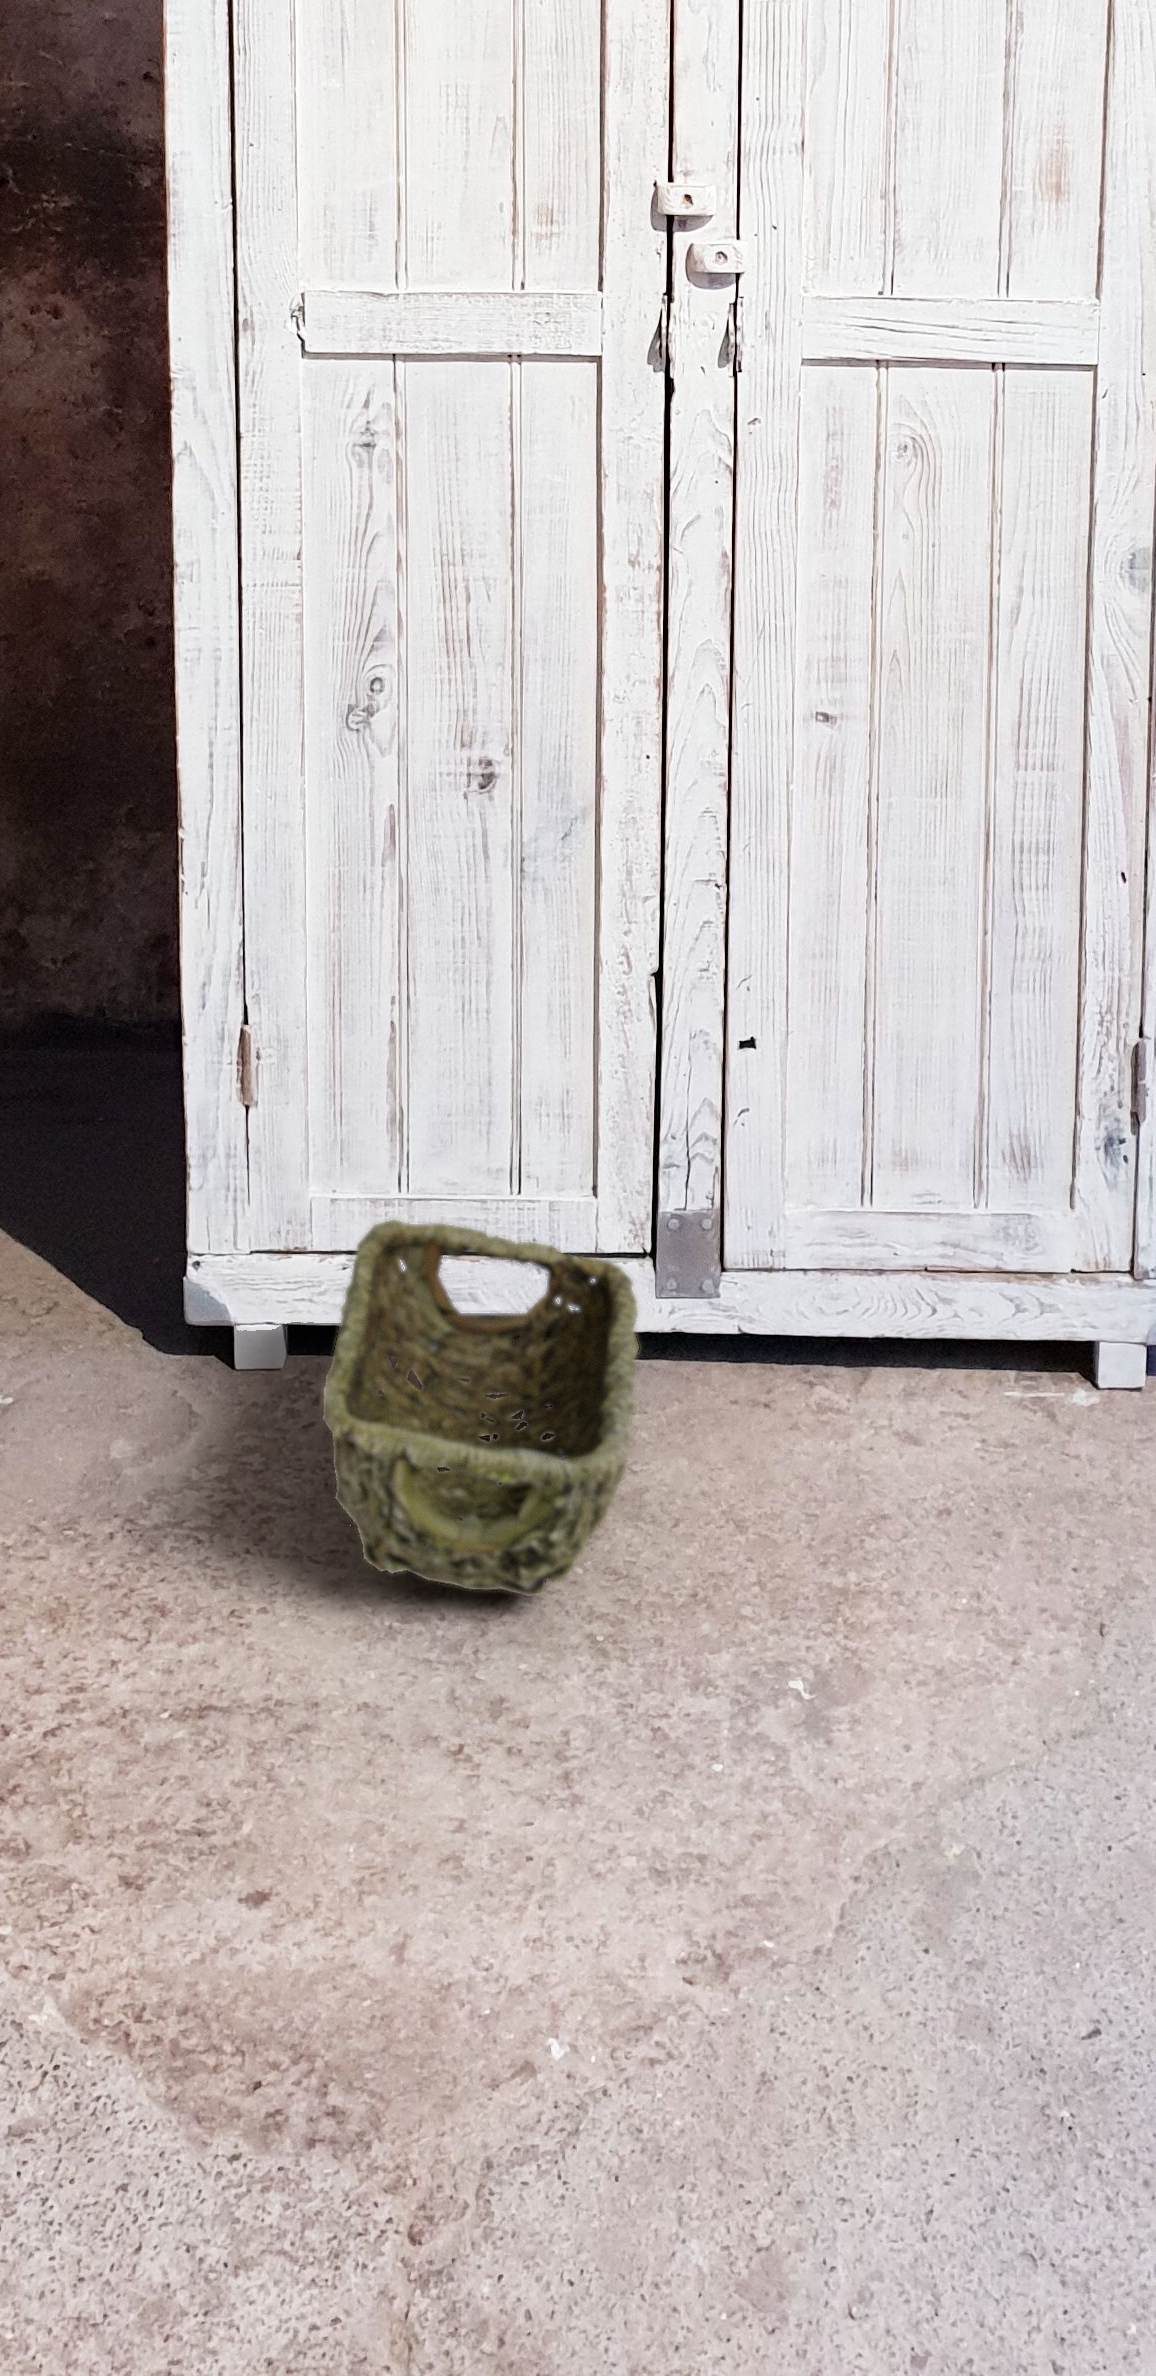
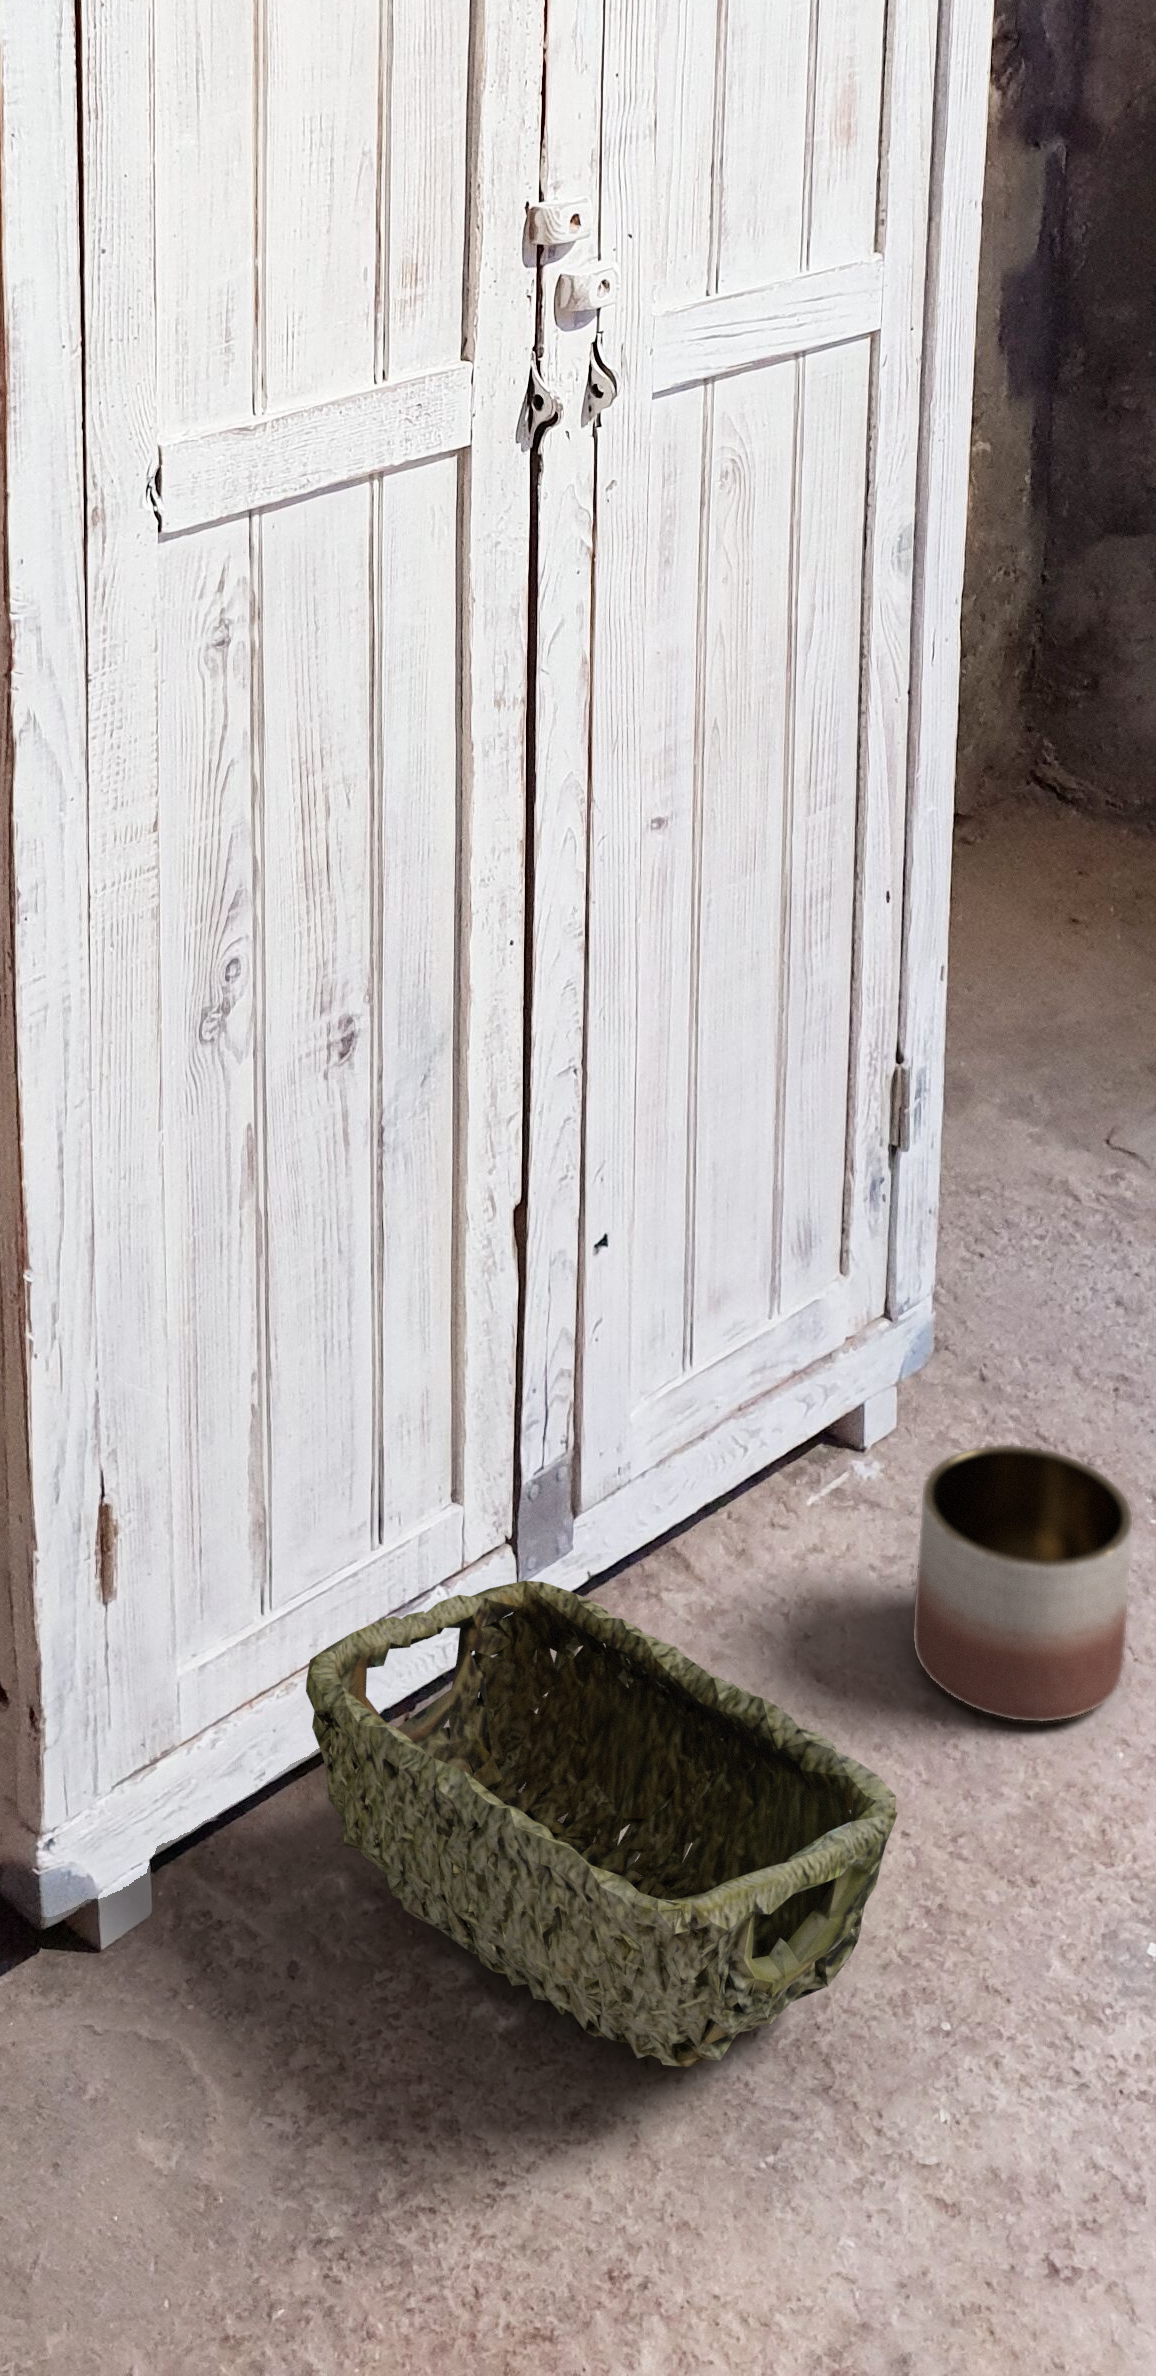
planter: none [916,1335,1107,1583] -> present [913,1445,1132,1722]

